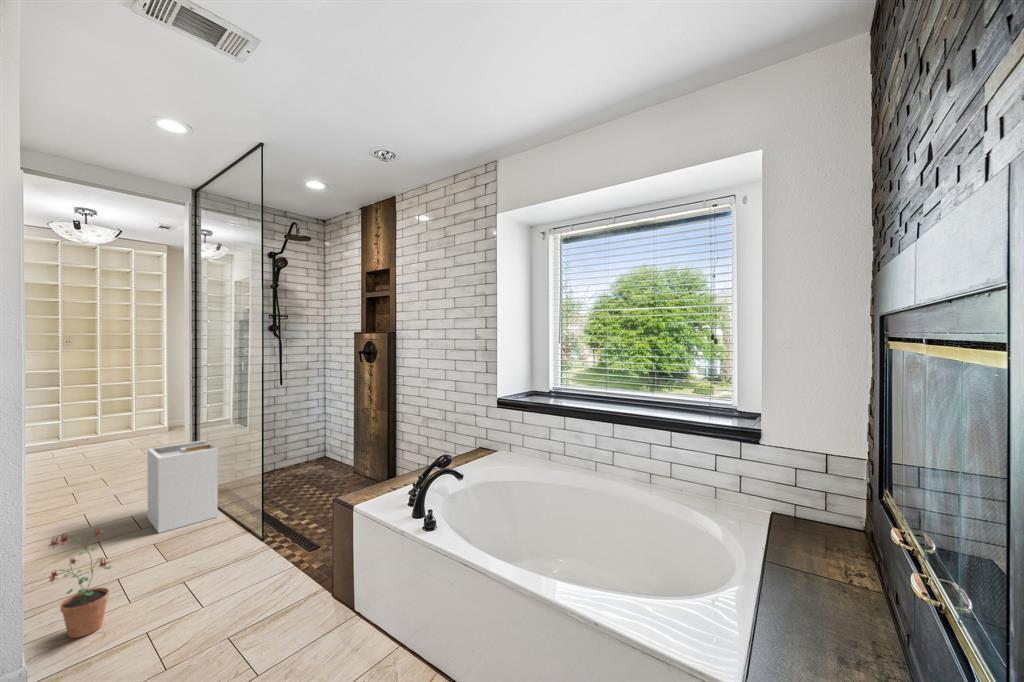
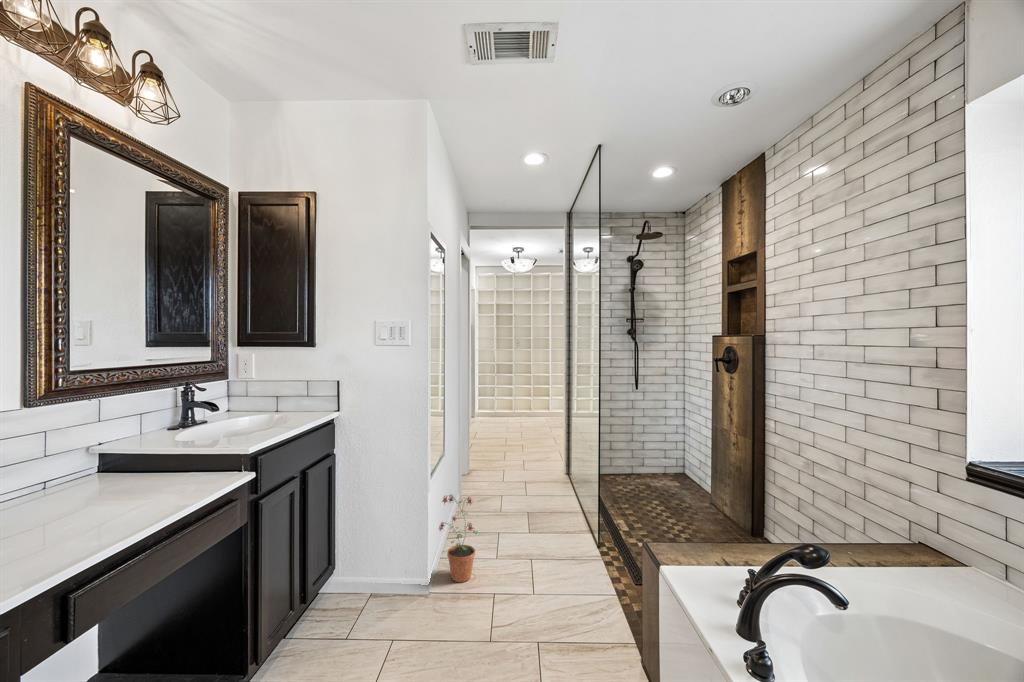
laundry hamper: present [147,440,218,533] -> none [525,435,571,511]

